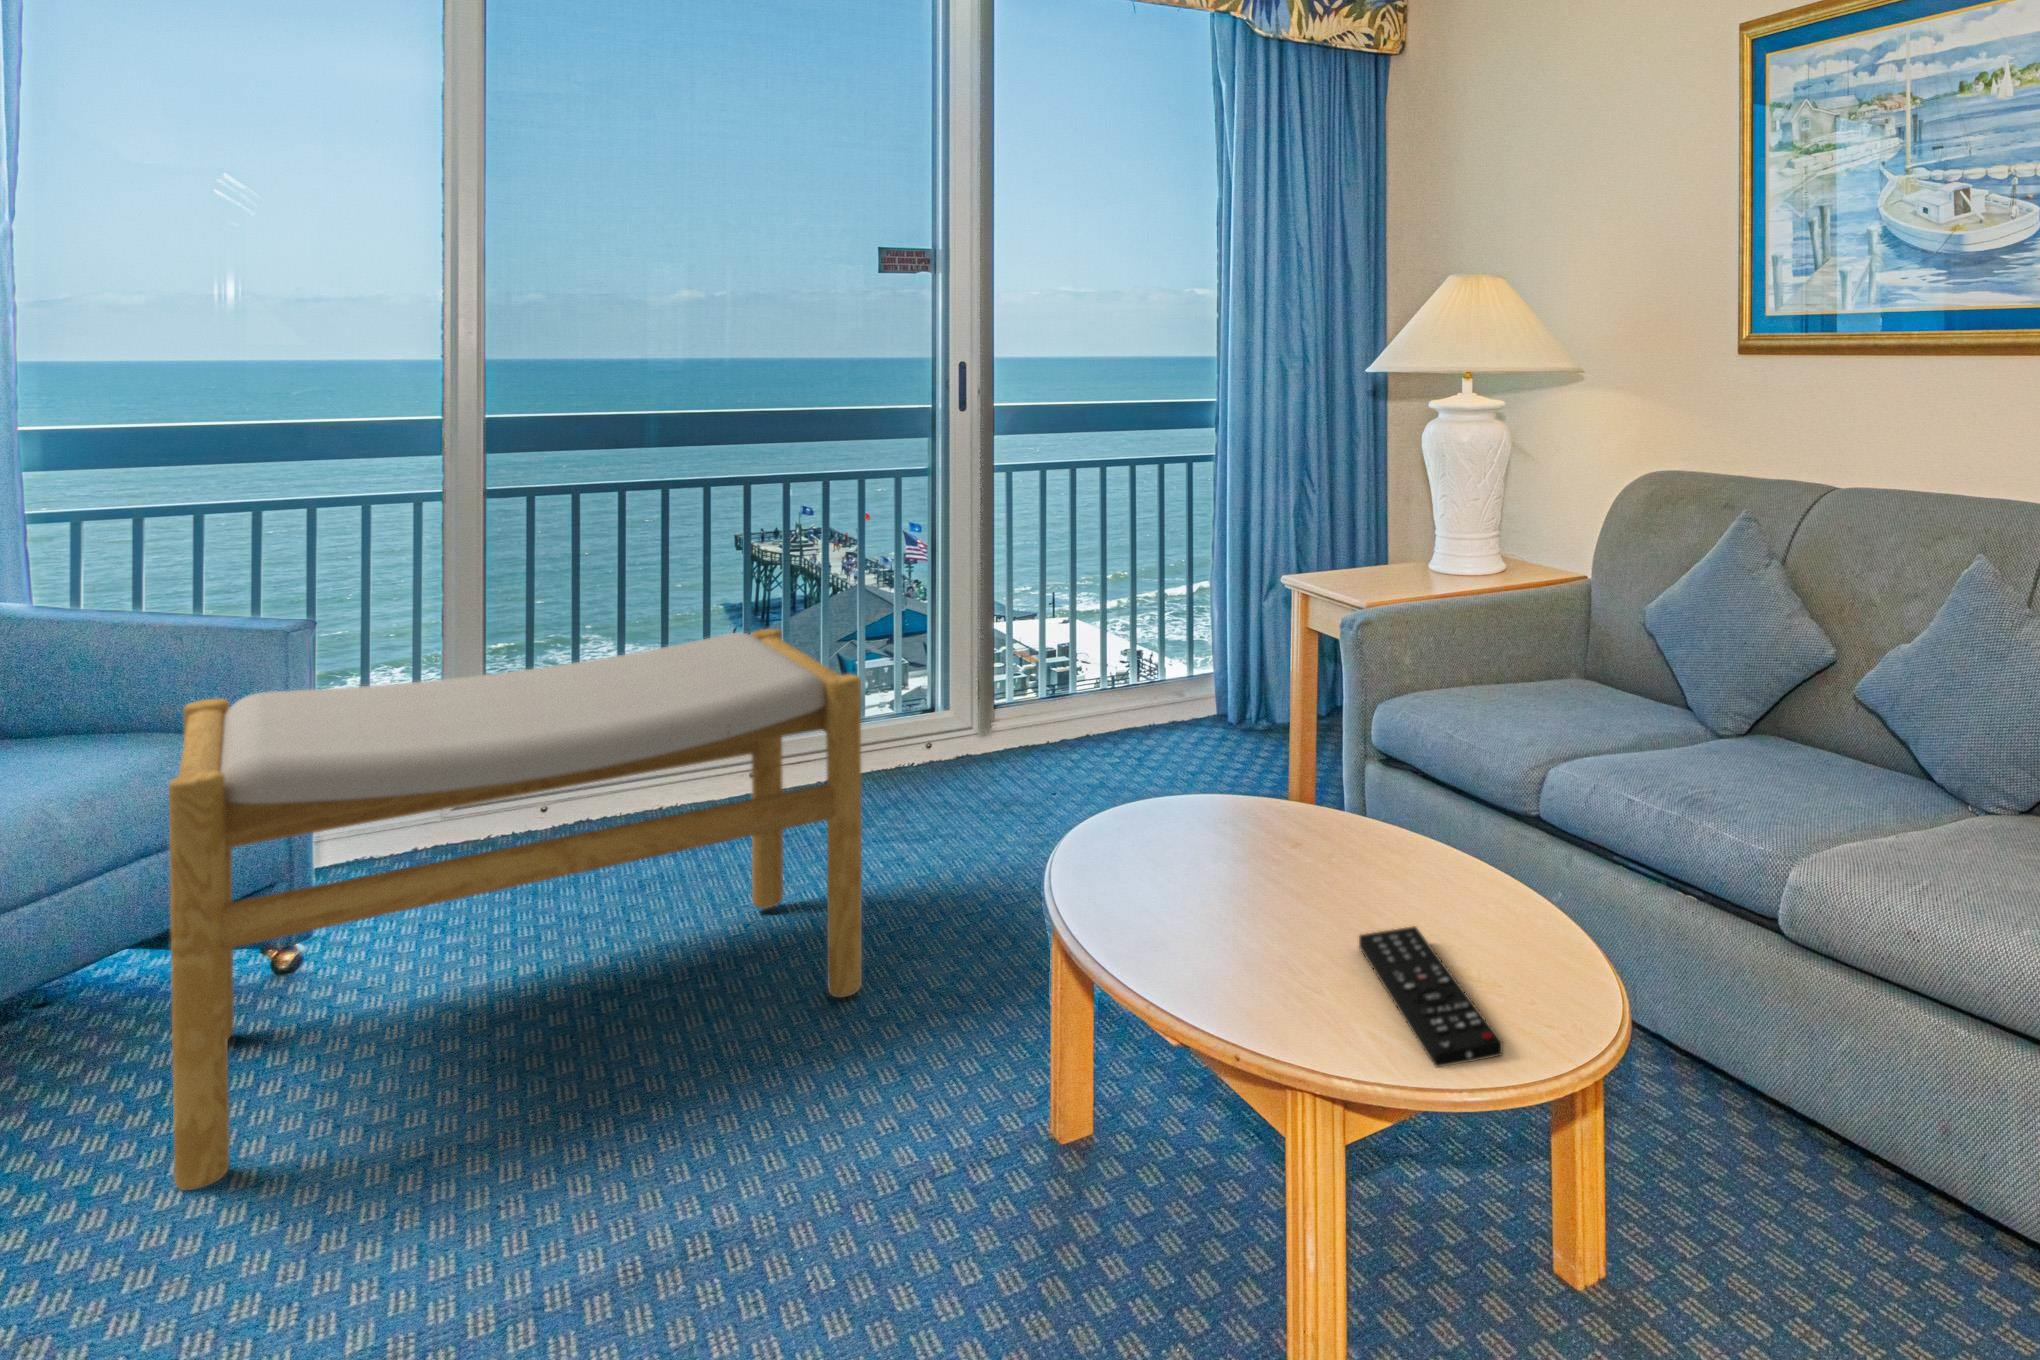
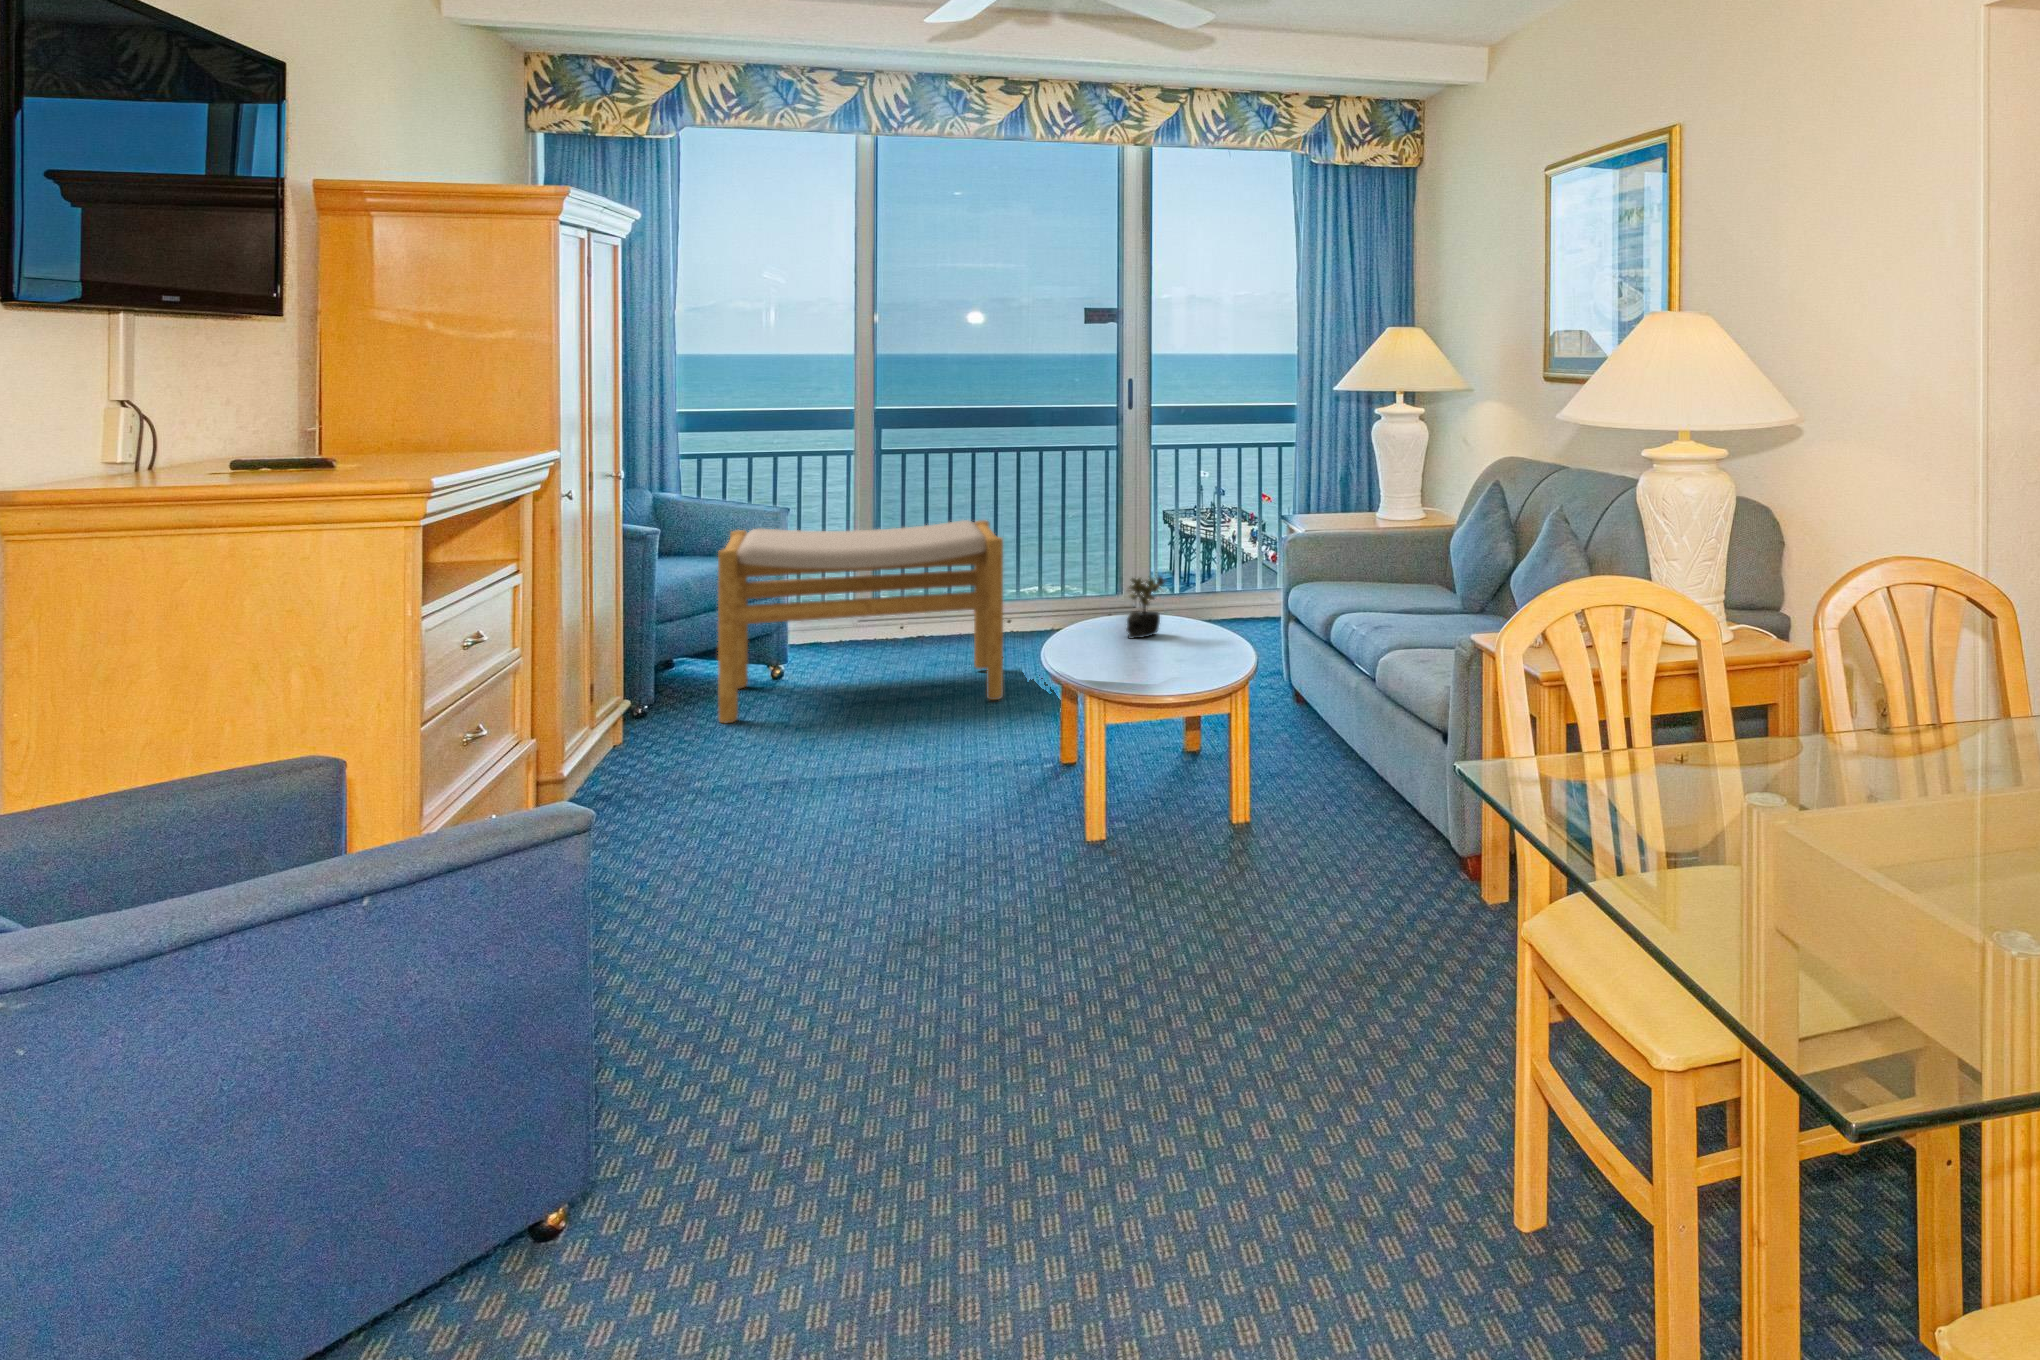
succulent plant: none [1279,765,1361,919] -> present [1127,576,1165,638]
remote control: present [1359,926,1503,1067] -> none [1116,640,1165,671]

